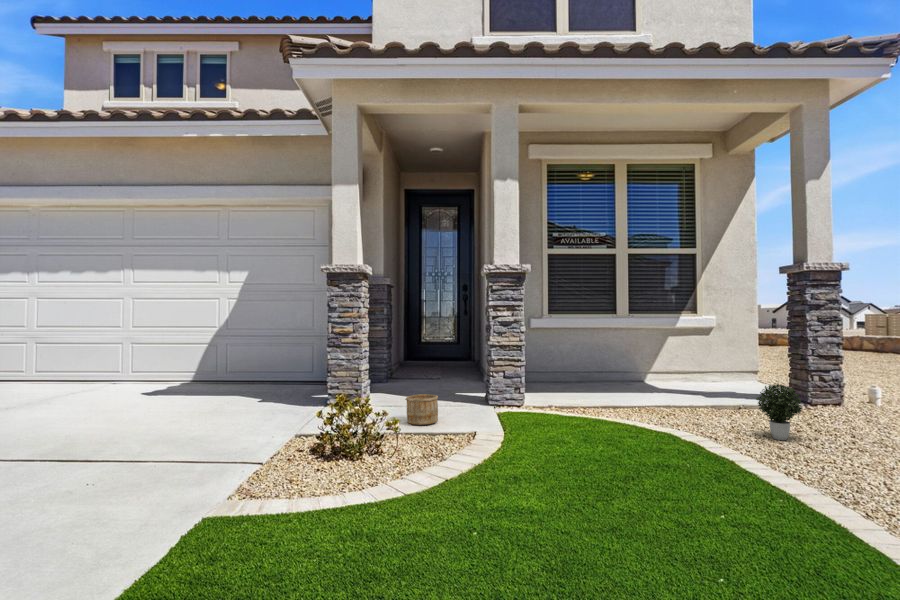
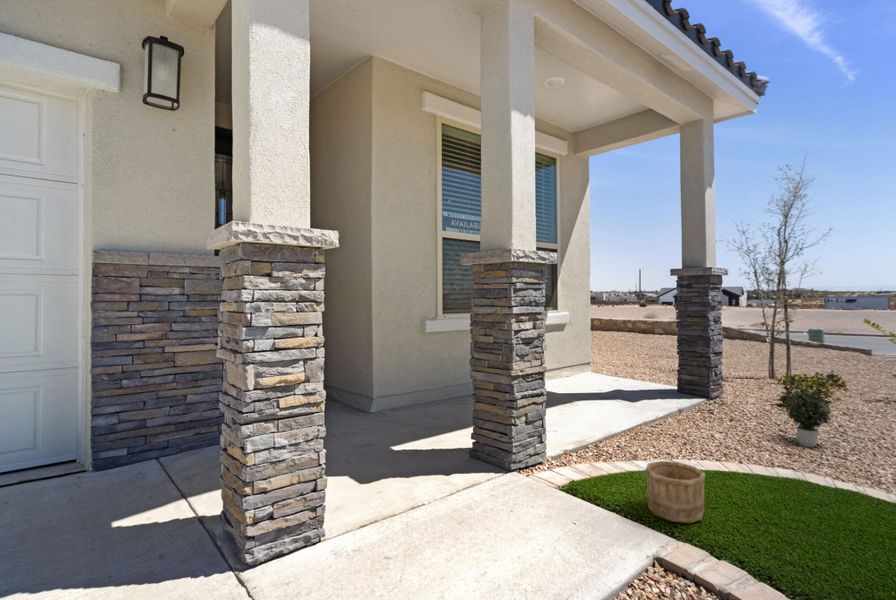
wooden bucket: present [405,394,438,425] -> present [645,461,705,523]

